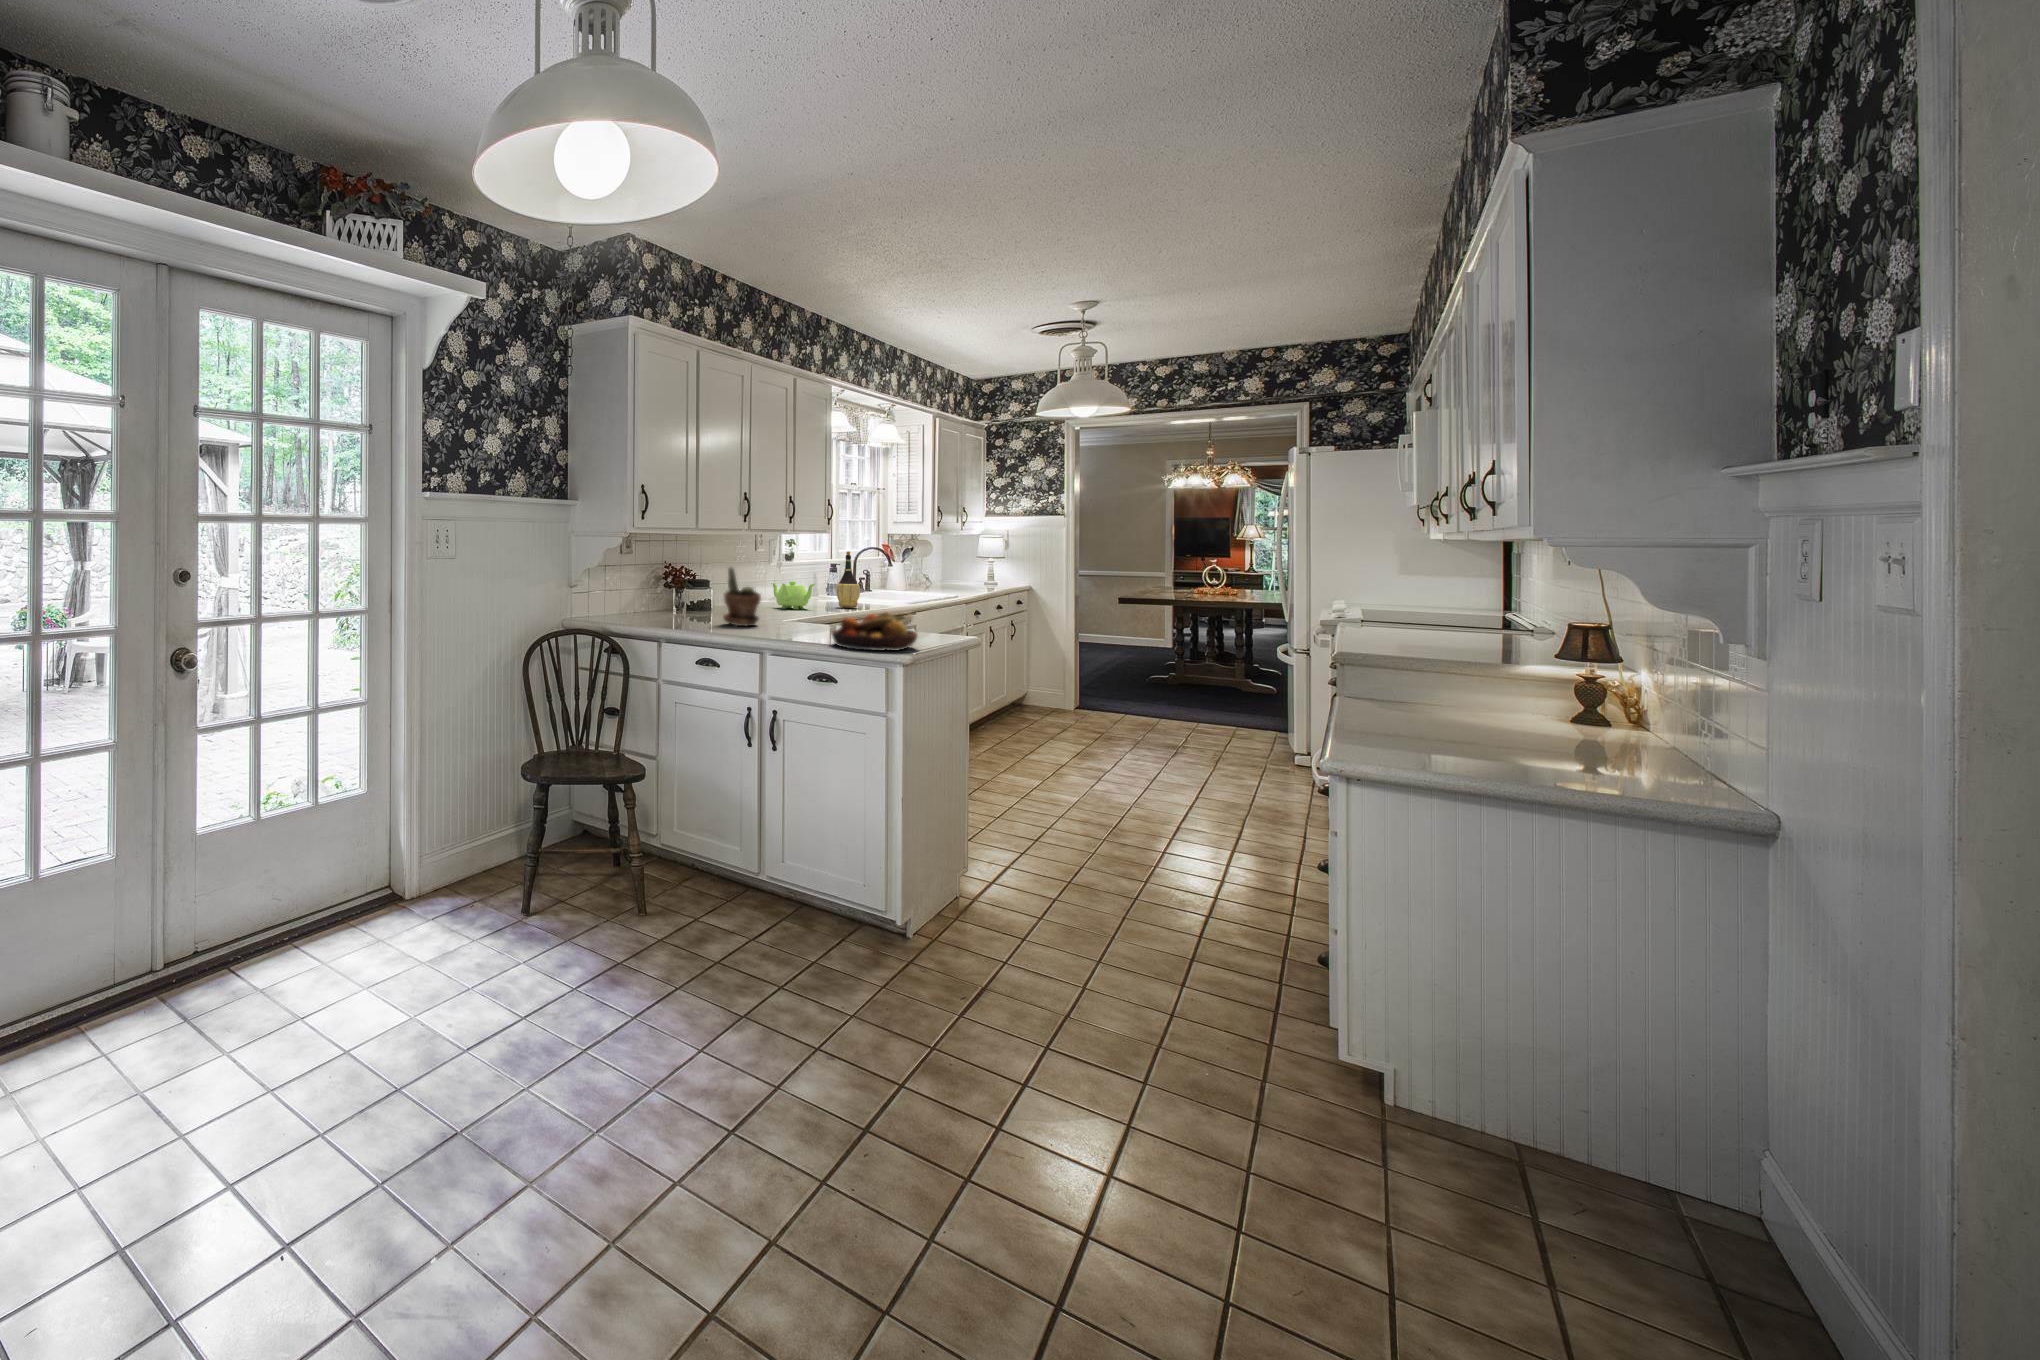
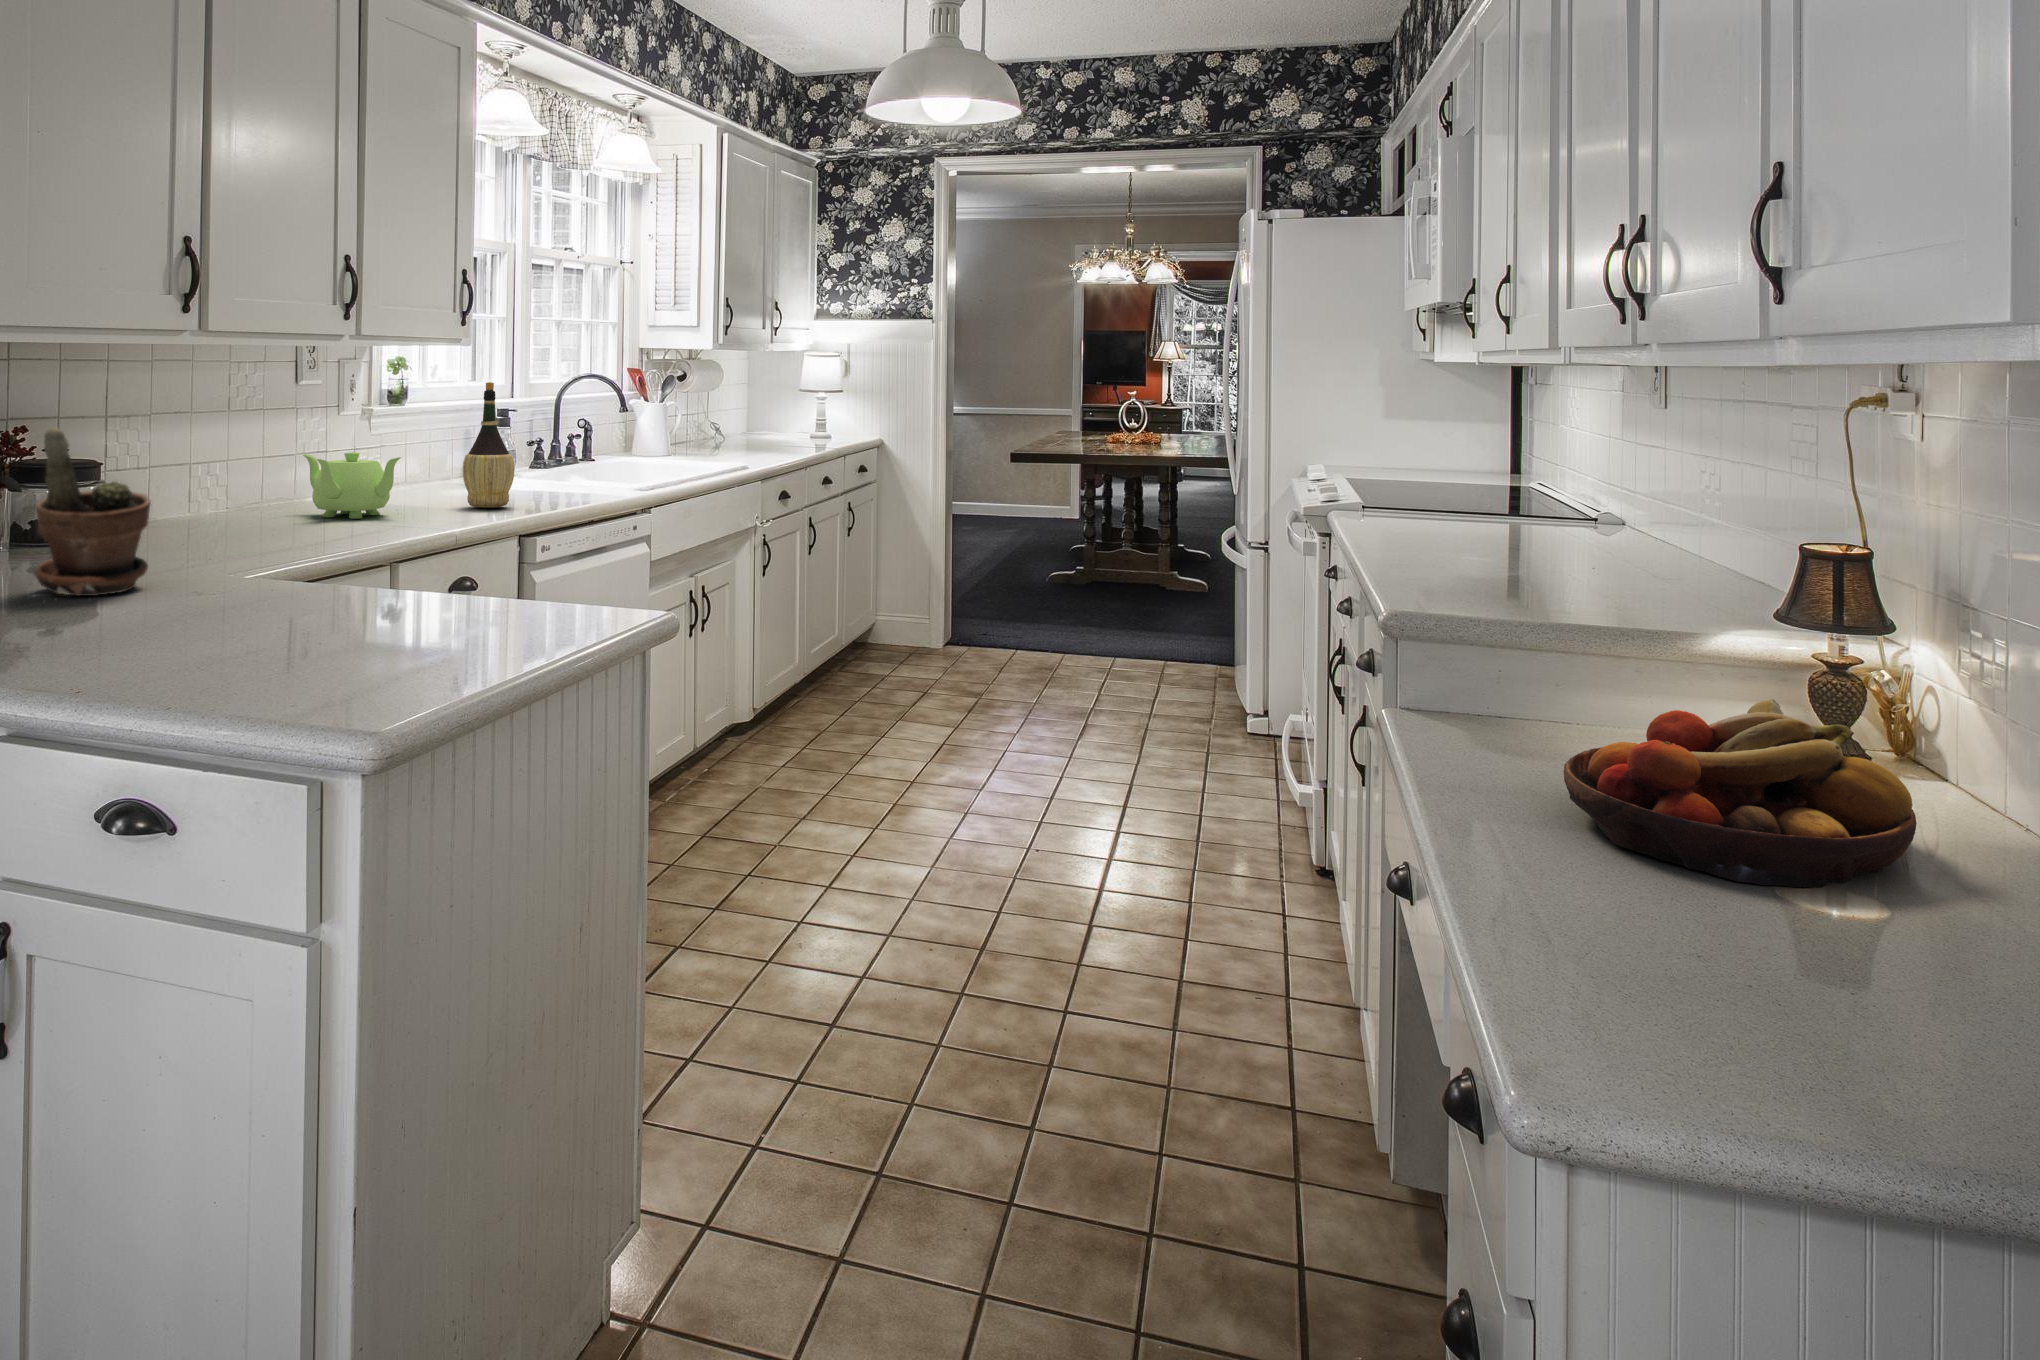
fruit bowl: present [831,612,918,651] -> present [1564,699,1917,888]

